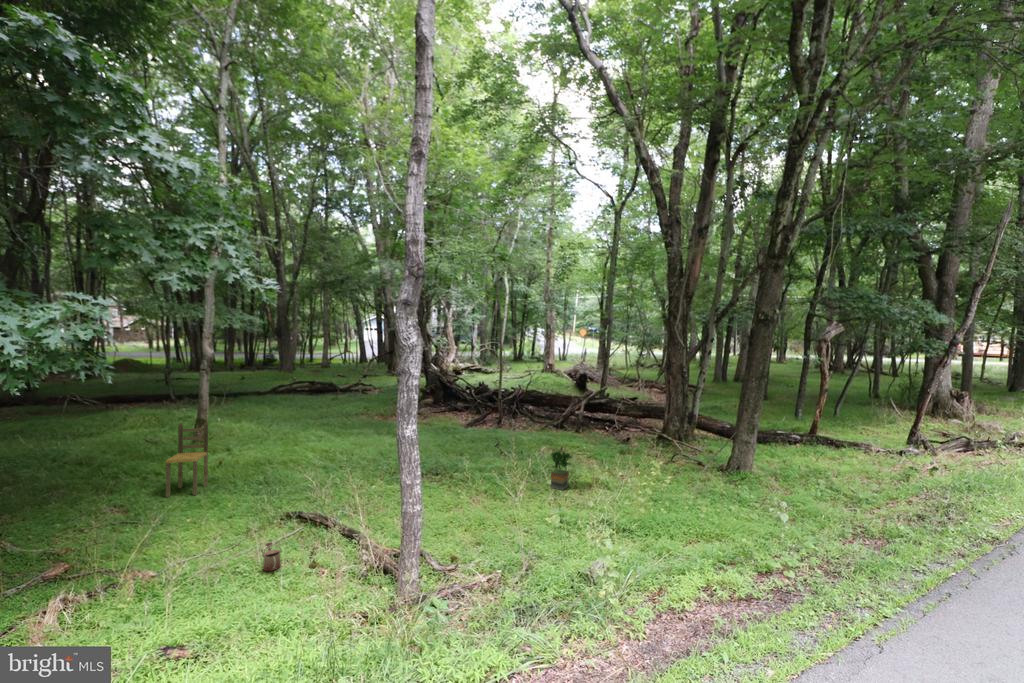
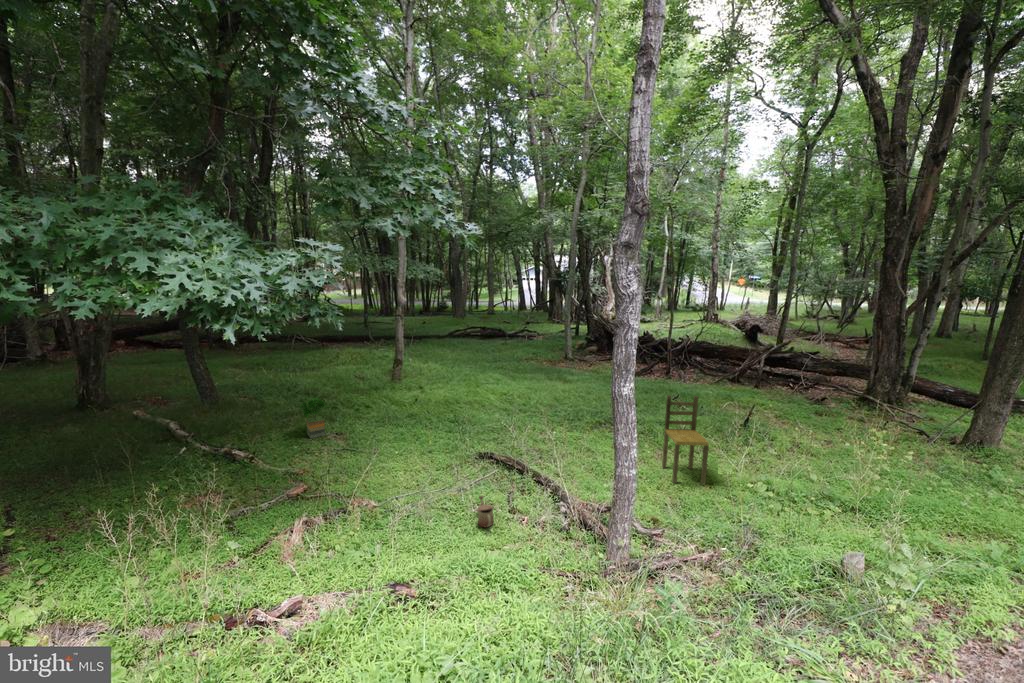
chair: present [166,423,208,497] -> present [662,395,709,484]
potted tree: present [551,451,573,490] -> present [300,398,329,438]

